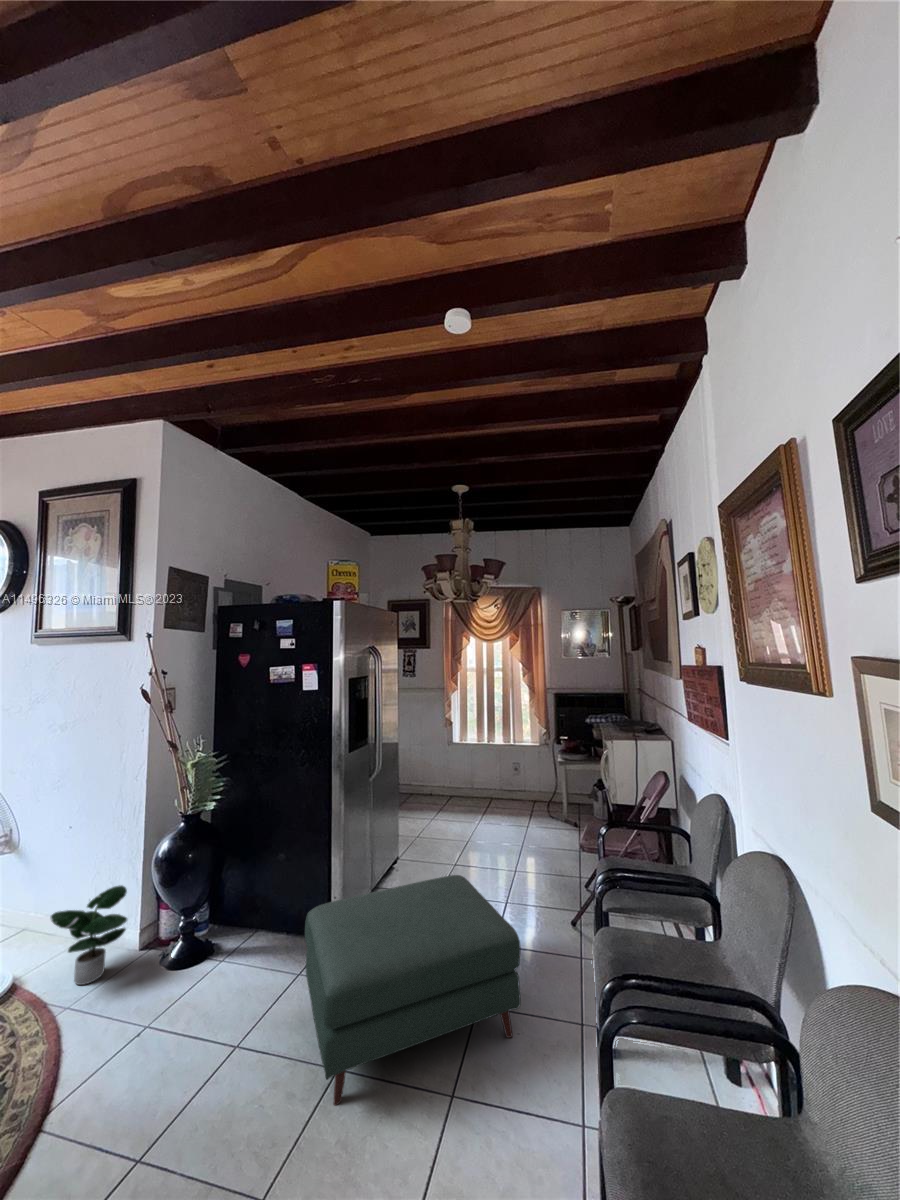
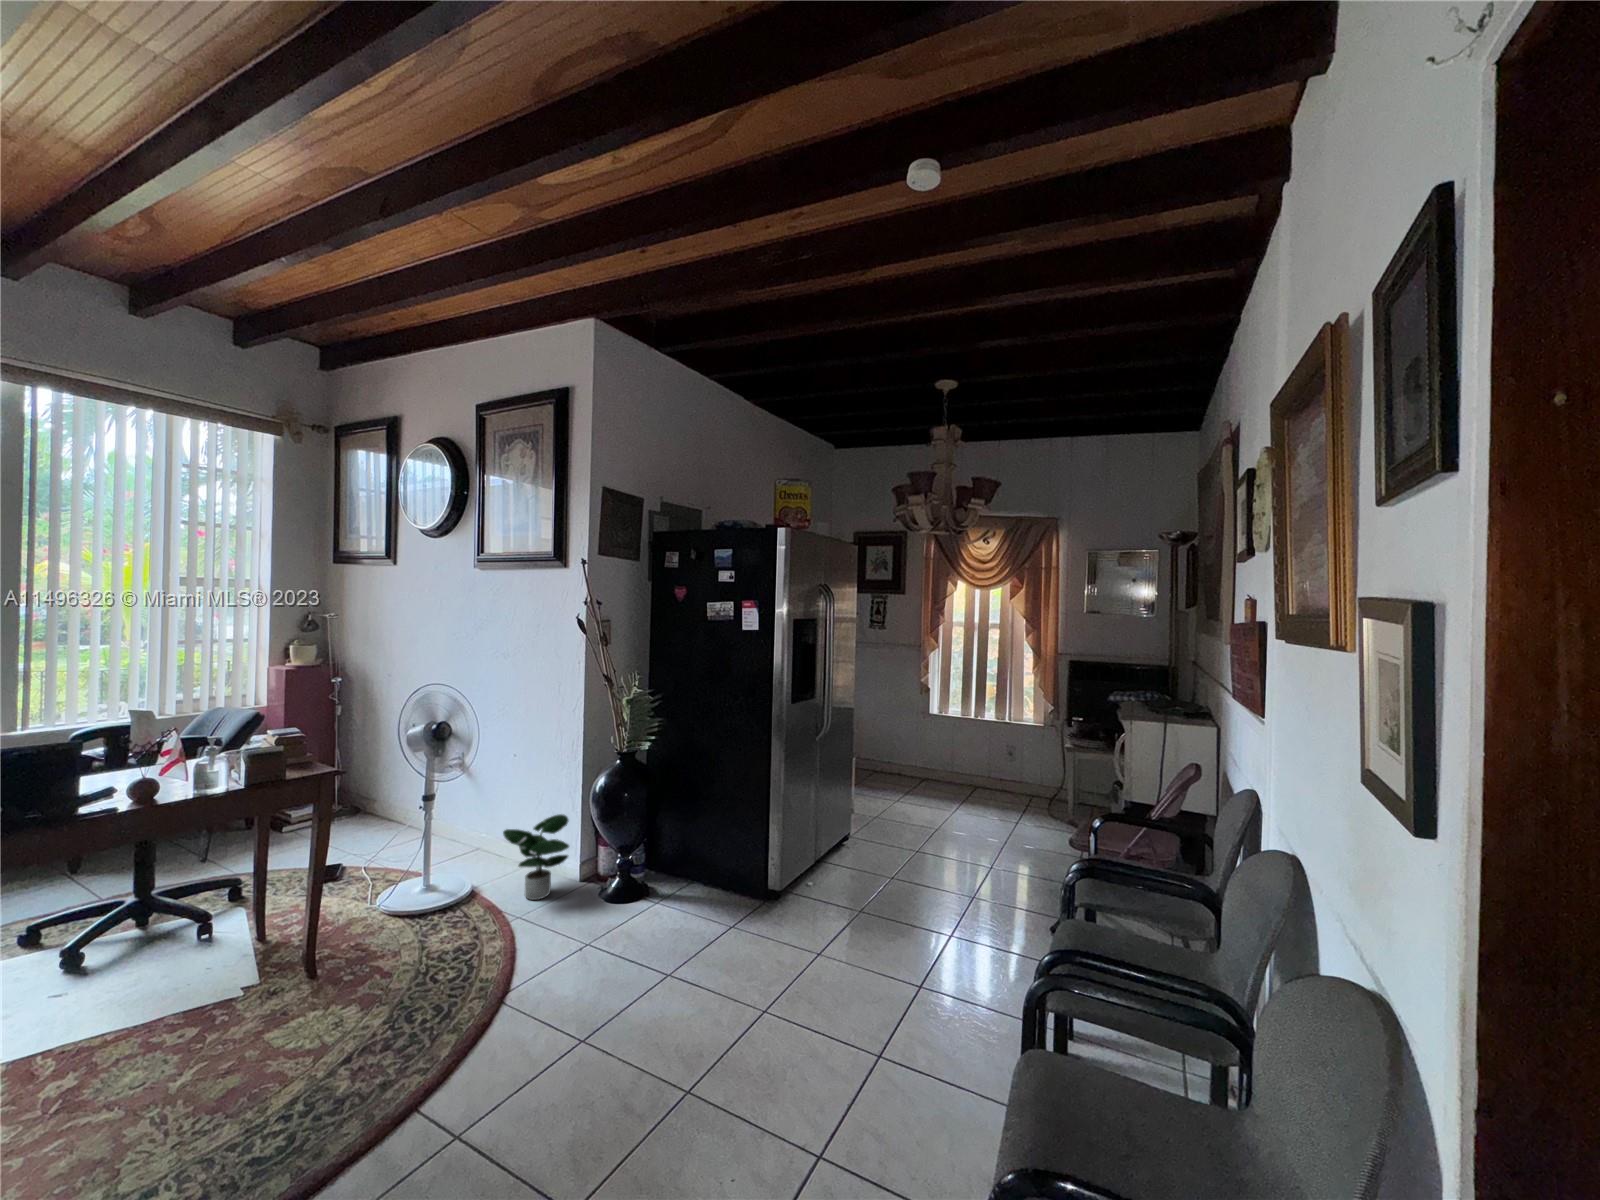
ottoman: present [305,875,521,1106] -> none [737,852,973,1049]

